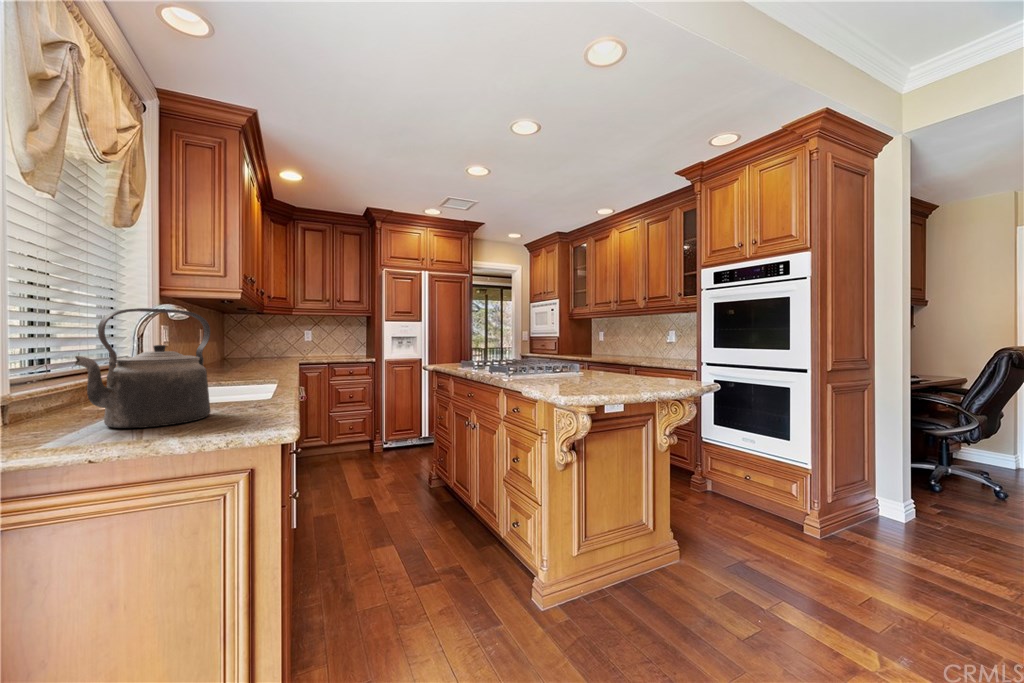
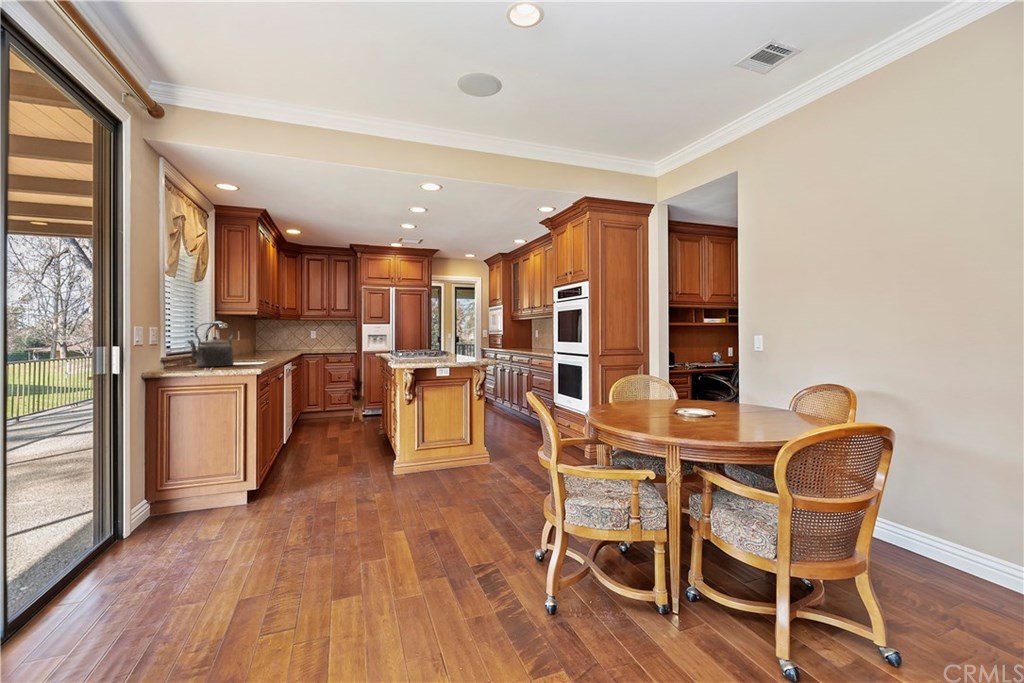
house plant: none [355,384,397,461] -> present [345,368,364,420]

